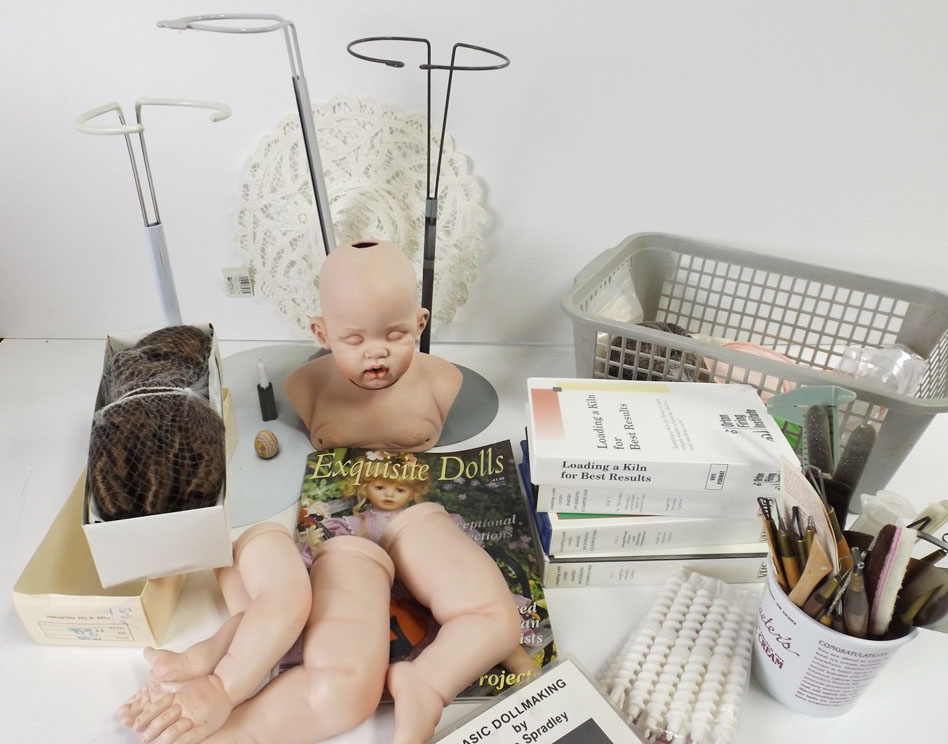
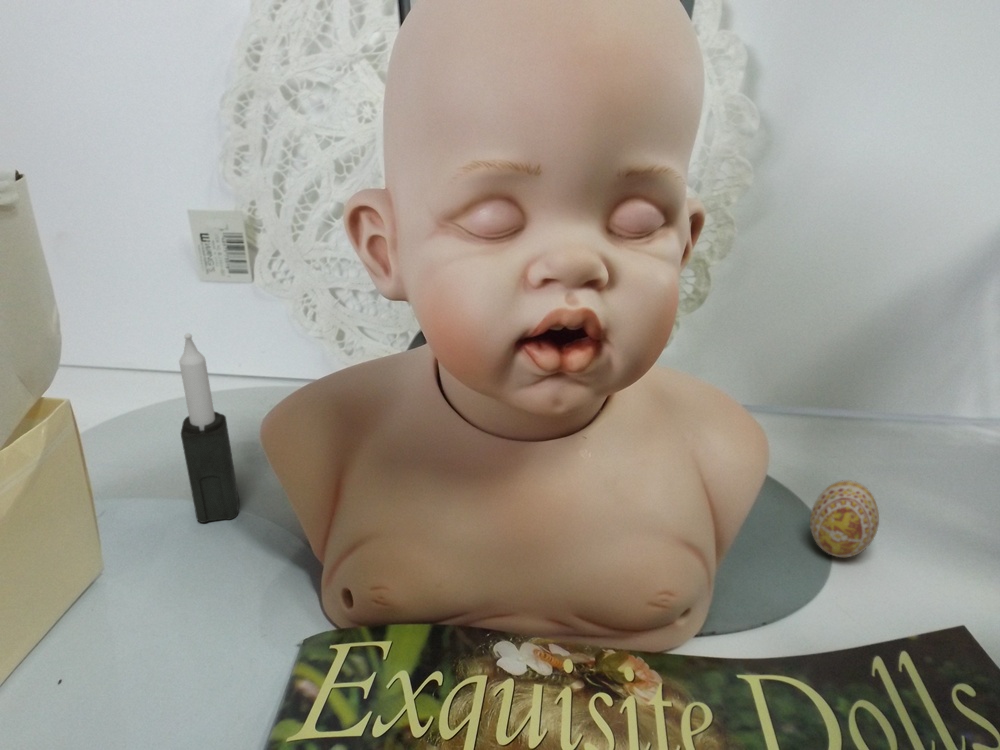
decorative egg: present [254,430,278,458] -> present [810,480,879,557]

